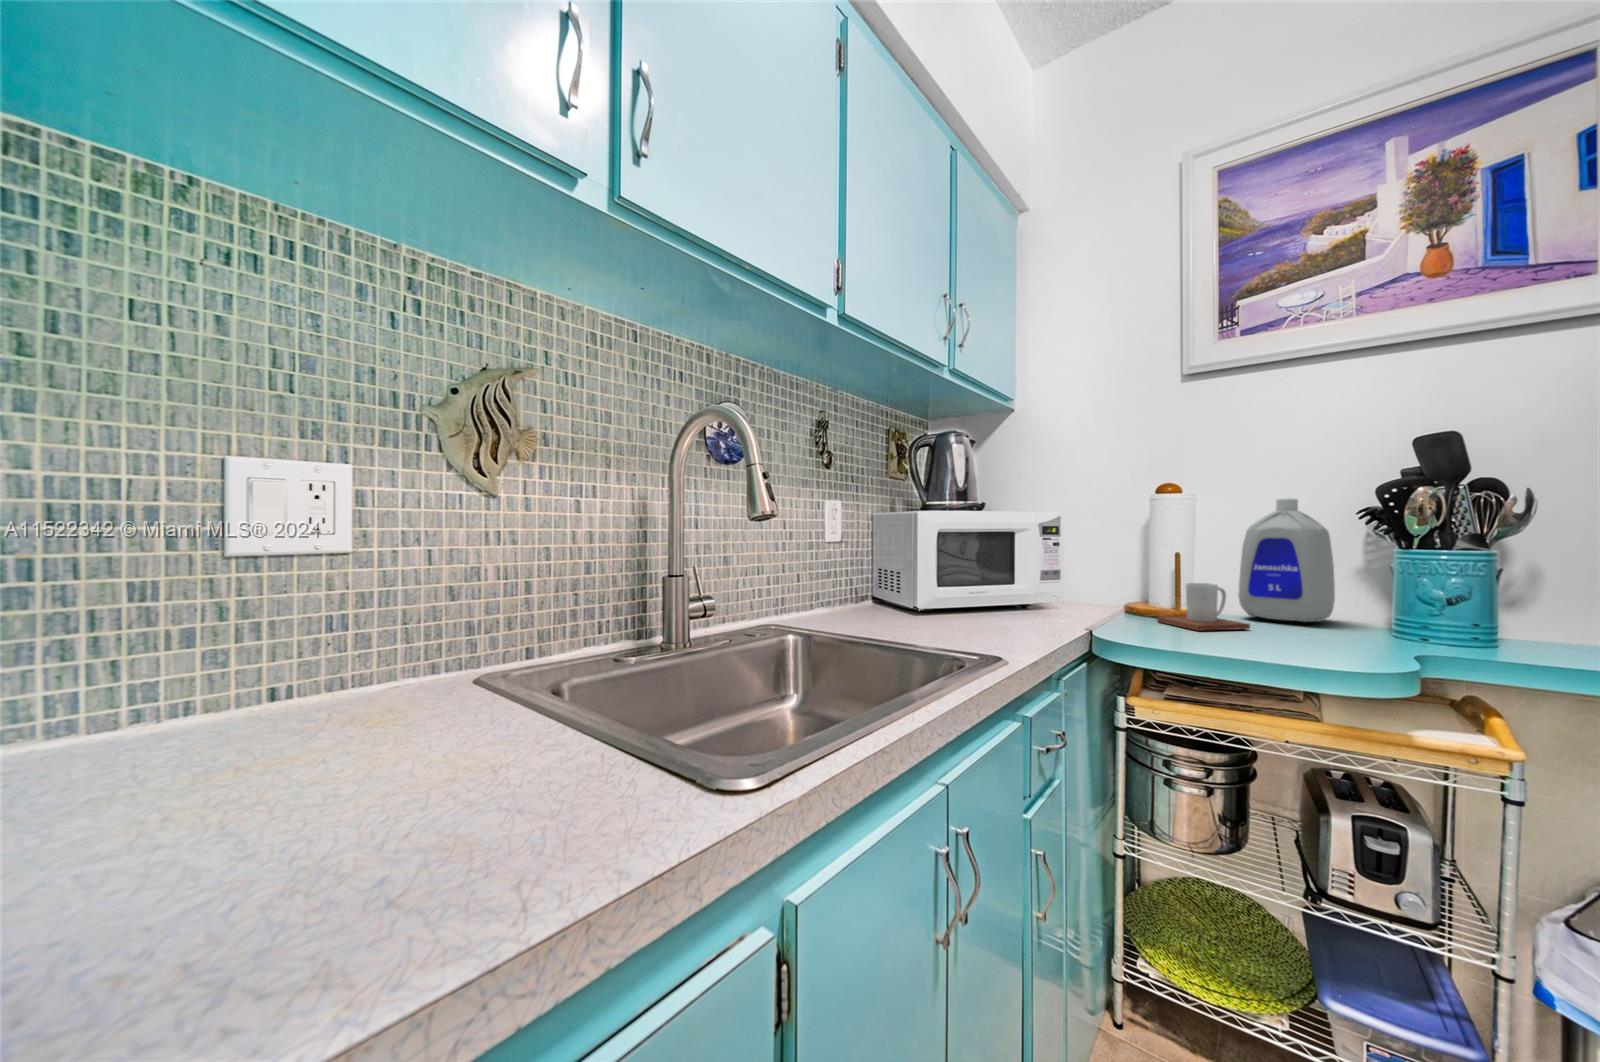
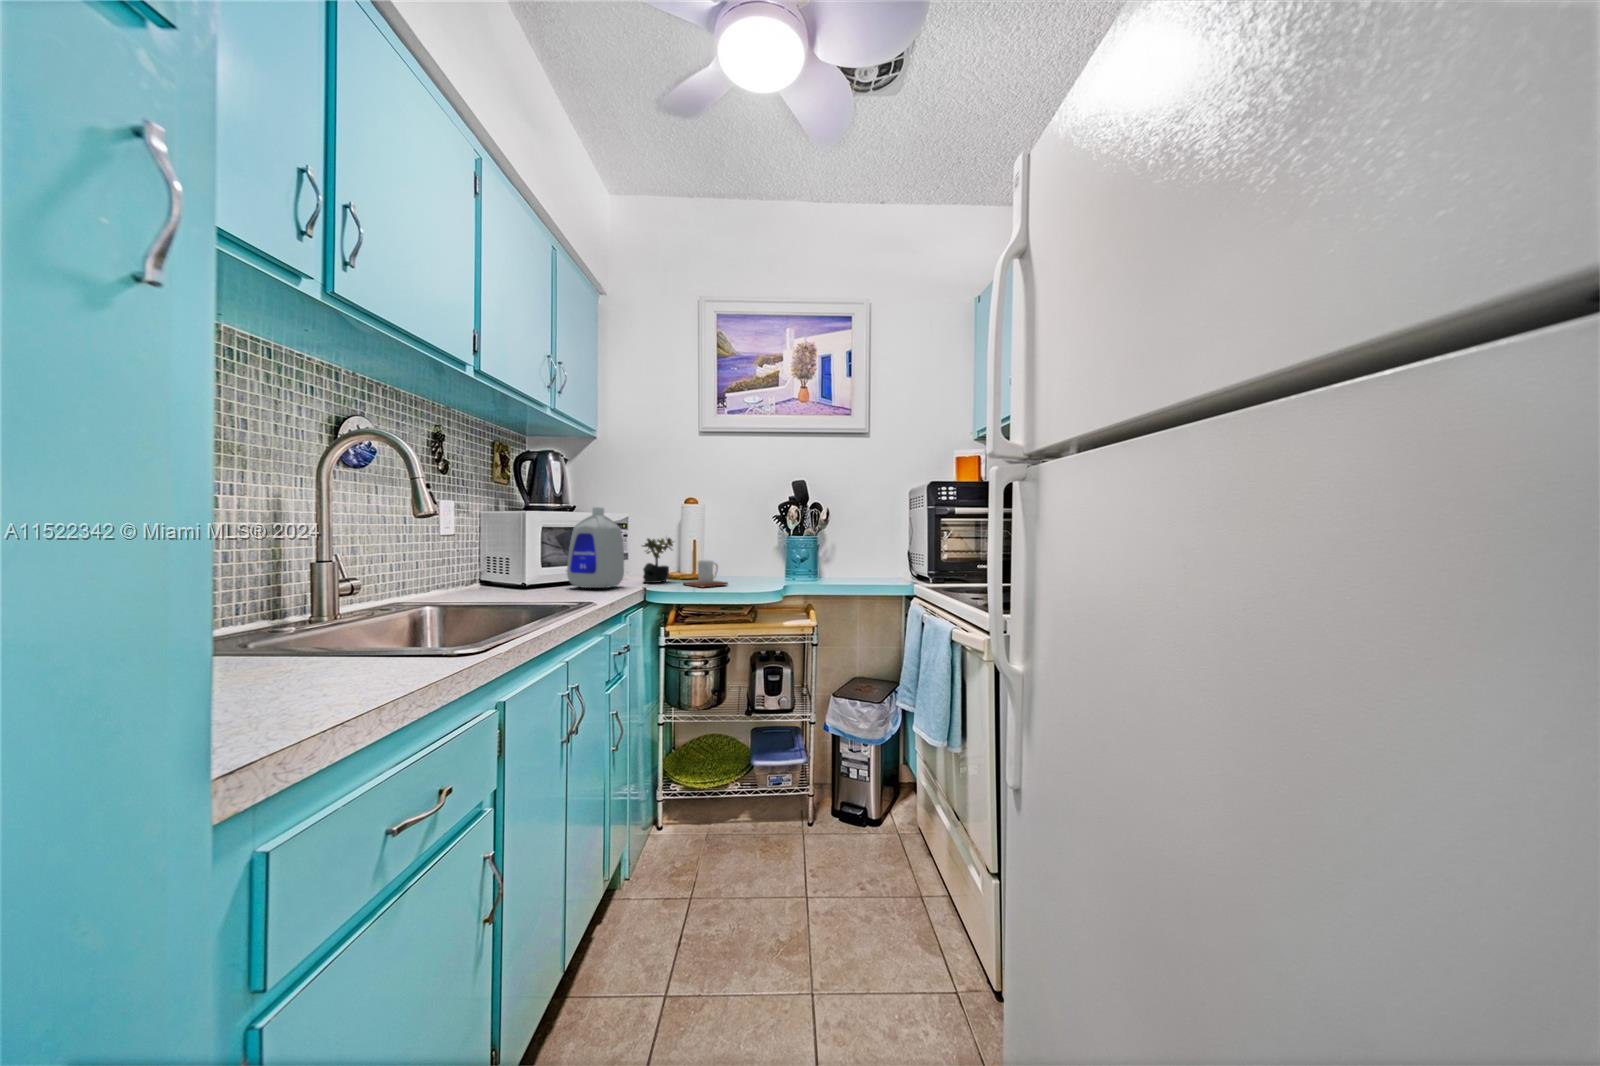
bottle: present [1238,498,1335,622] -> present [567,507,624,588]
succulent plant: none [1083,541,1141,615] -> present [642,538,673,583]

